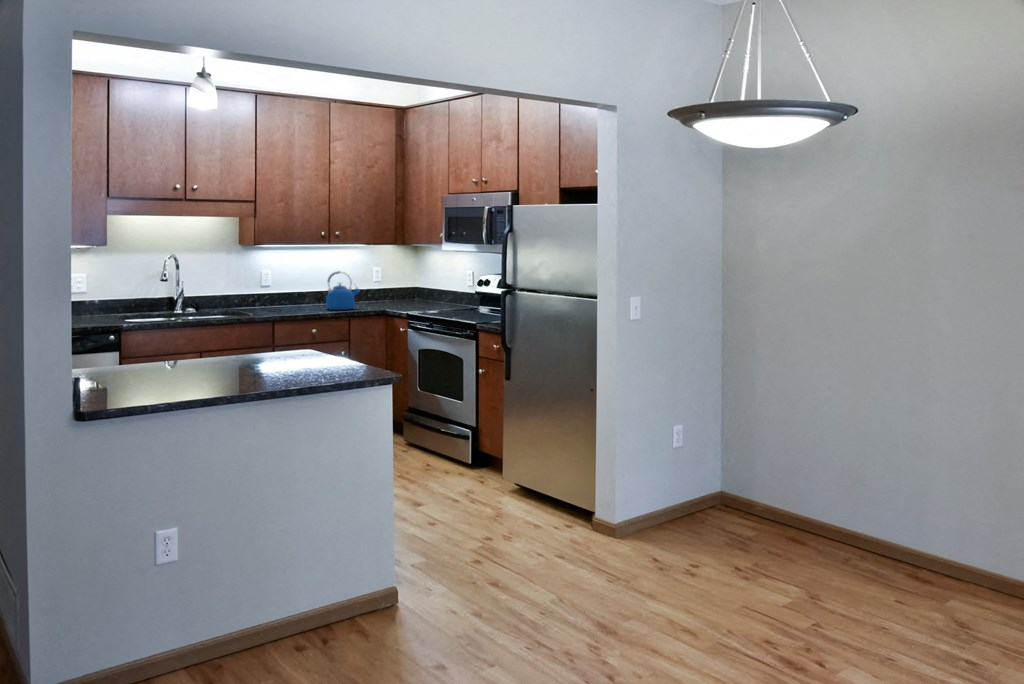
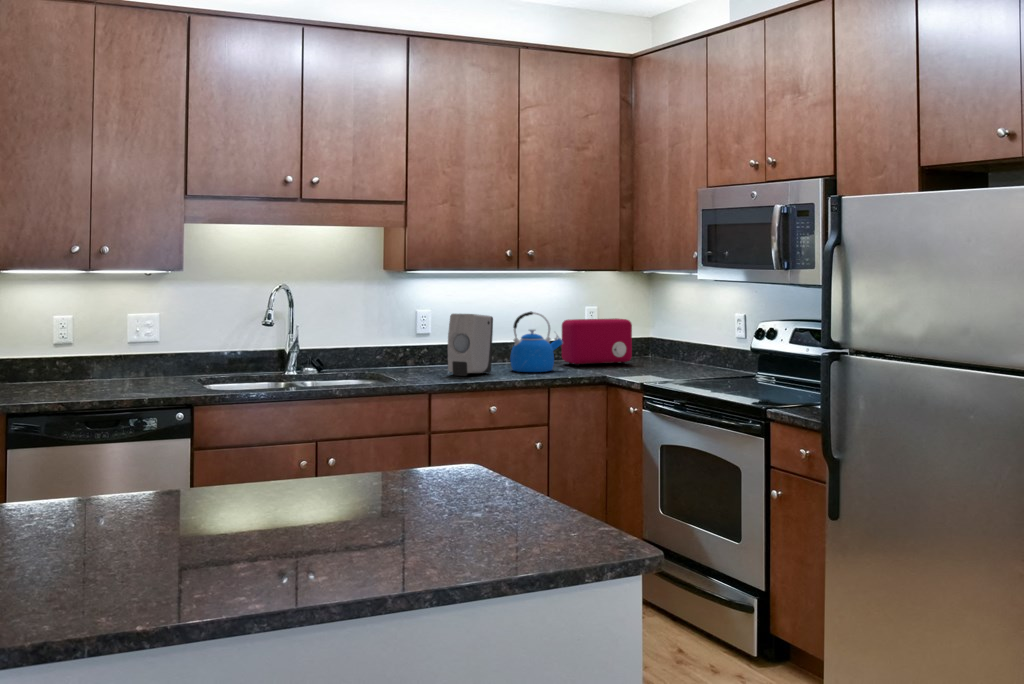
soap dispenser: none [285,273,314,312] -> present [448,314,493,376]
toaster: none [359,276,405,306] -> present [562,318,632,366]

